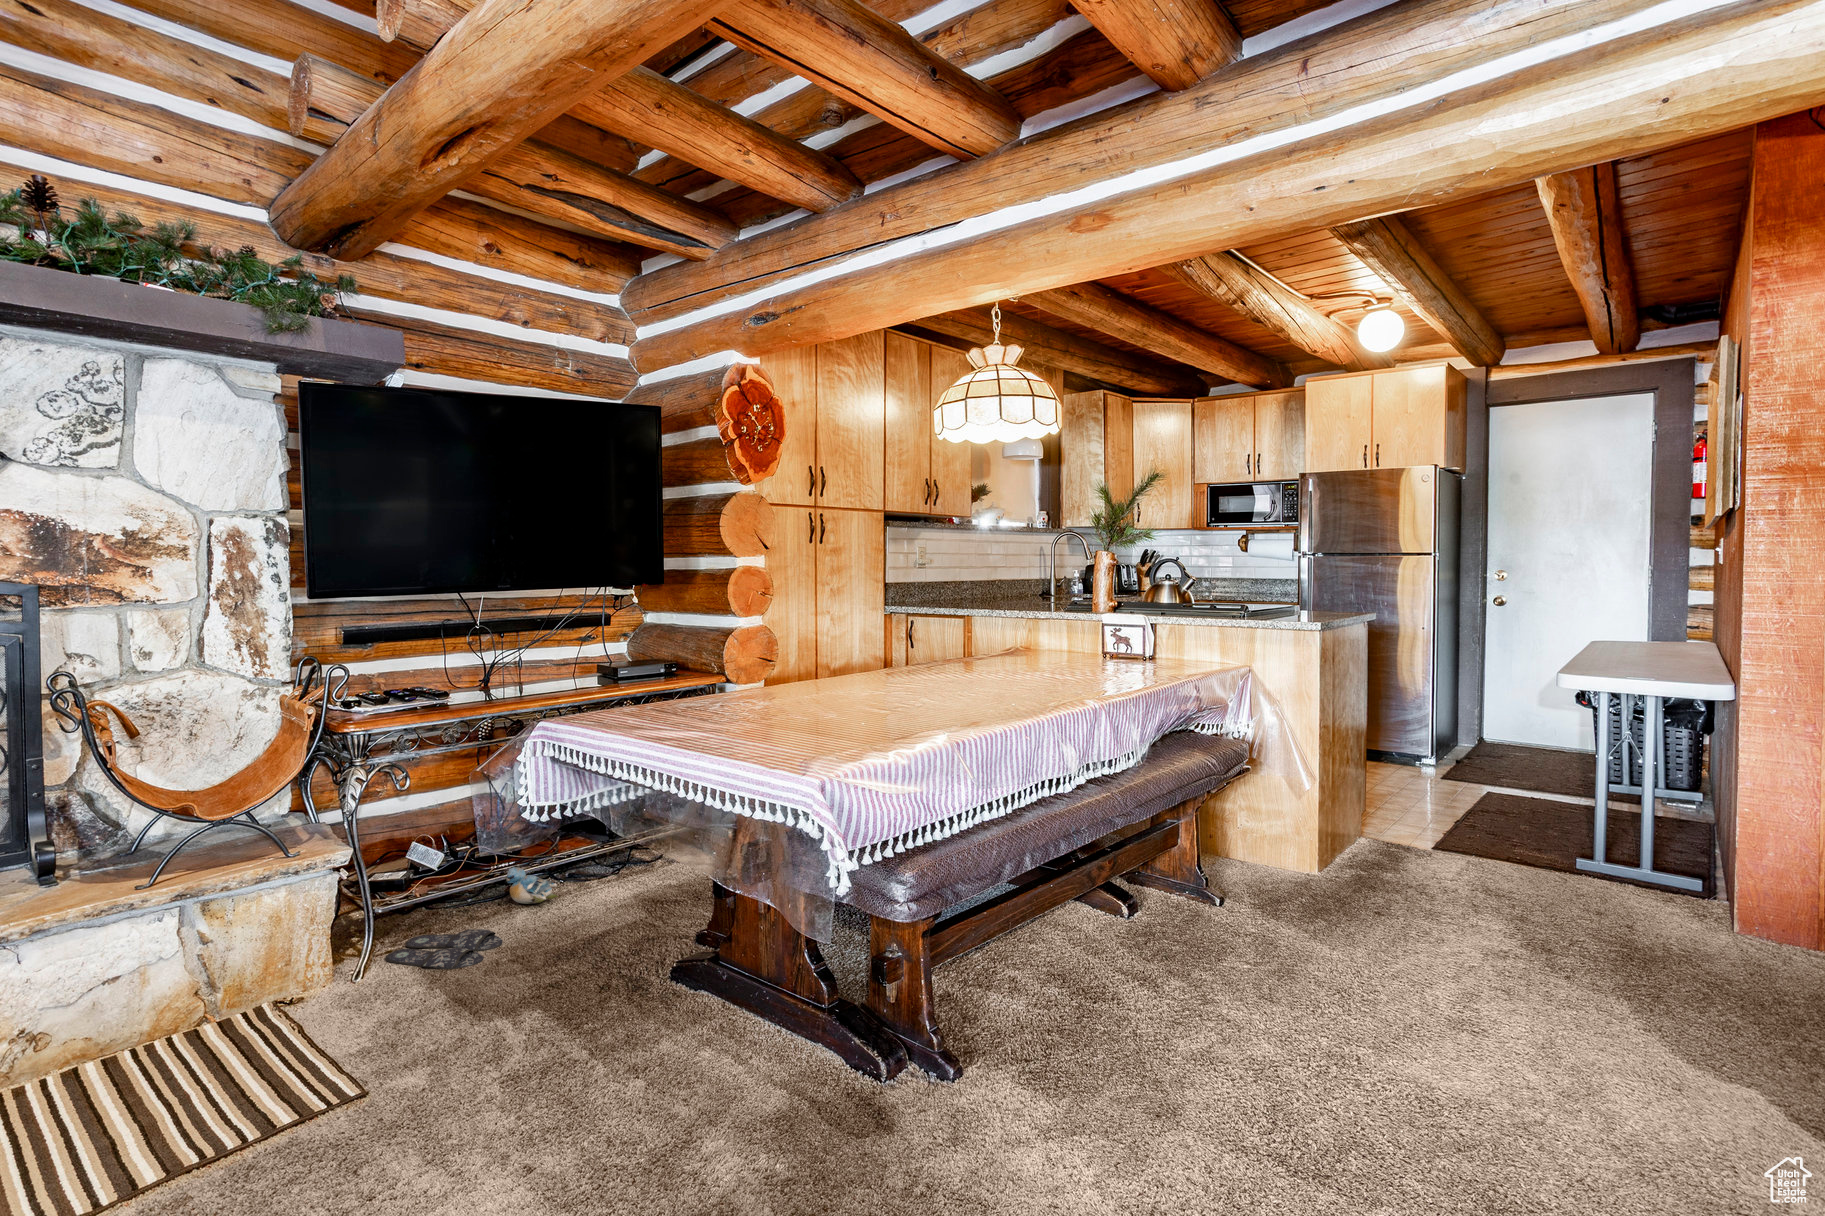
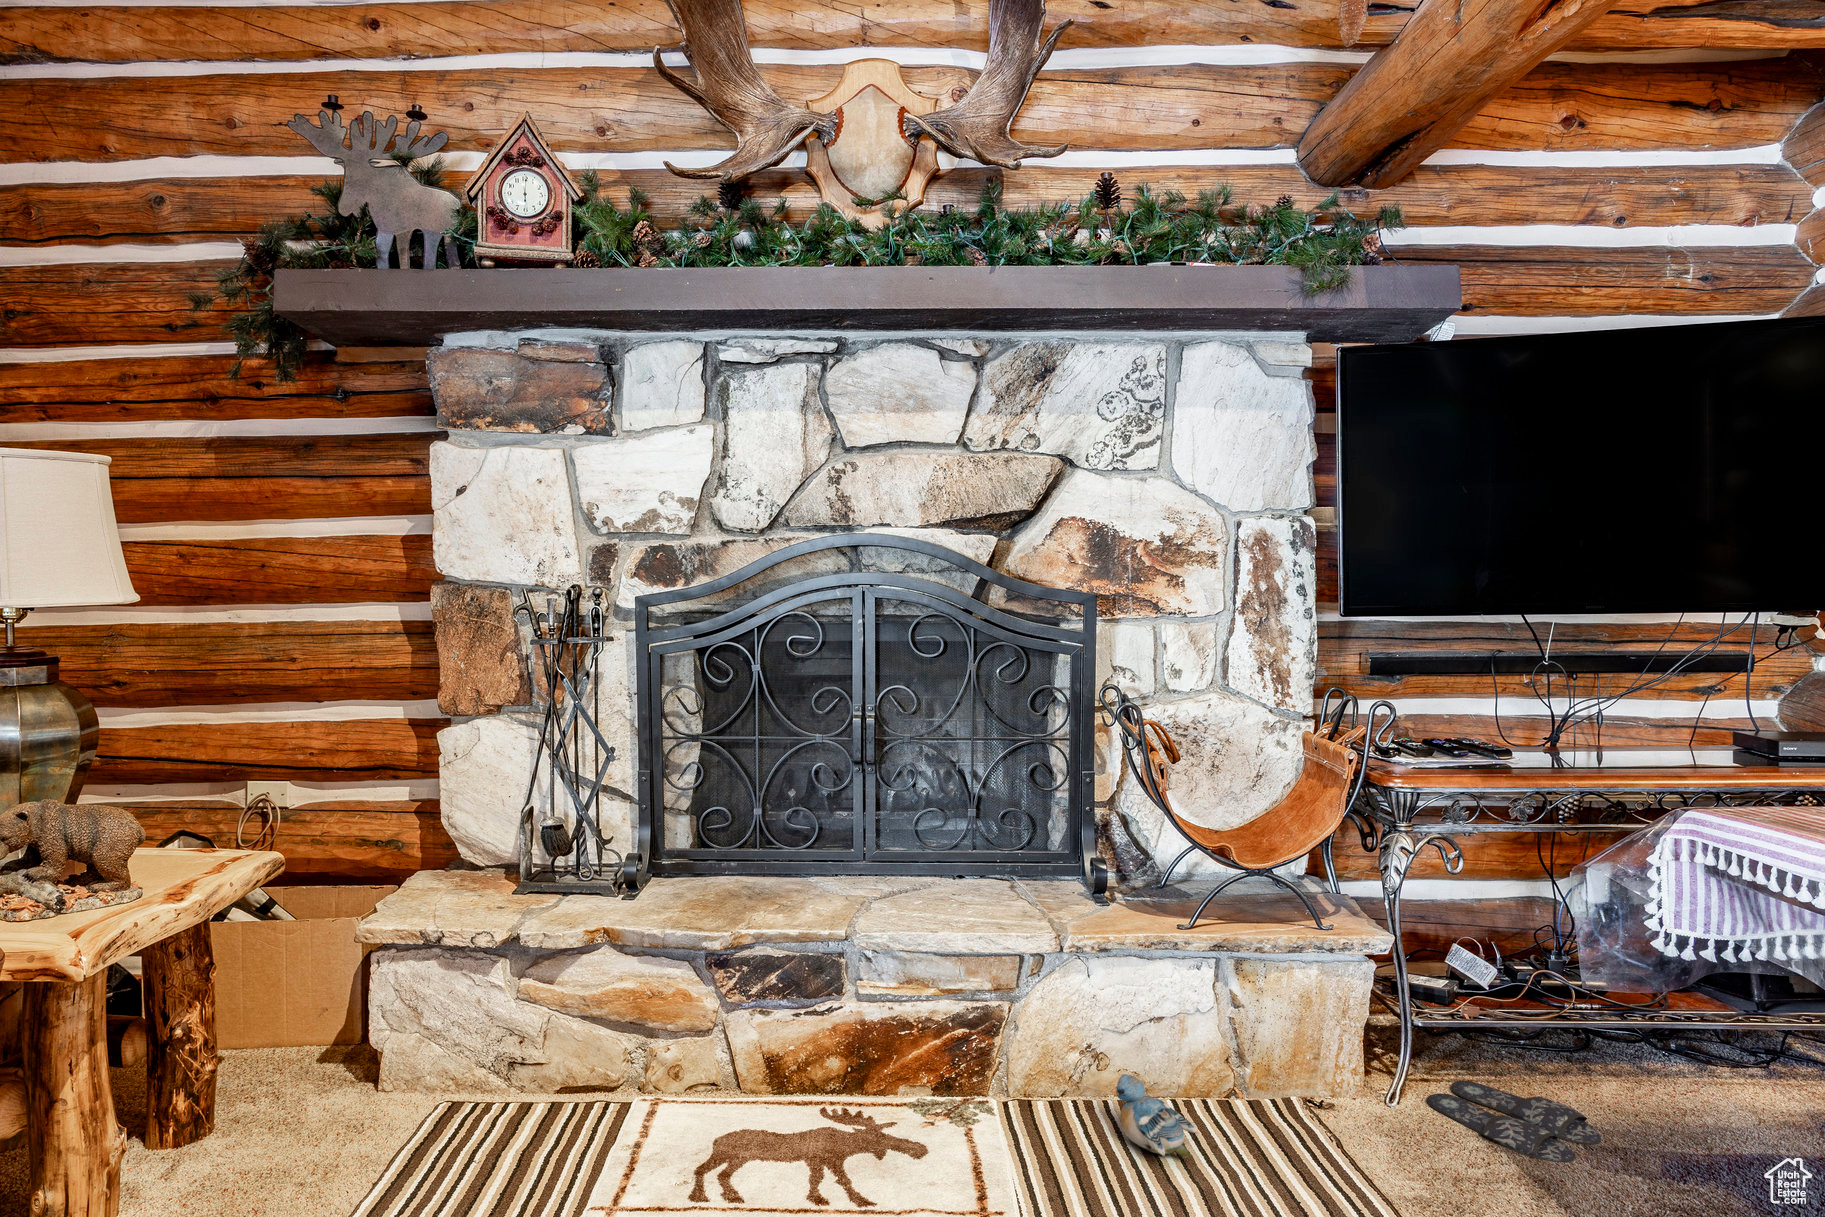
plush toy: present [505,867,558,904] -> present [1116,1074,1198,1157]

